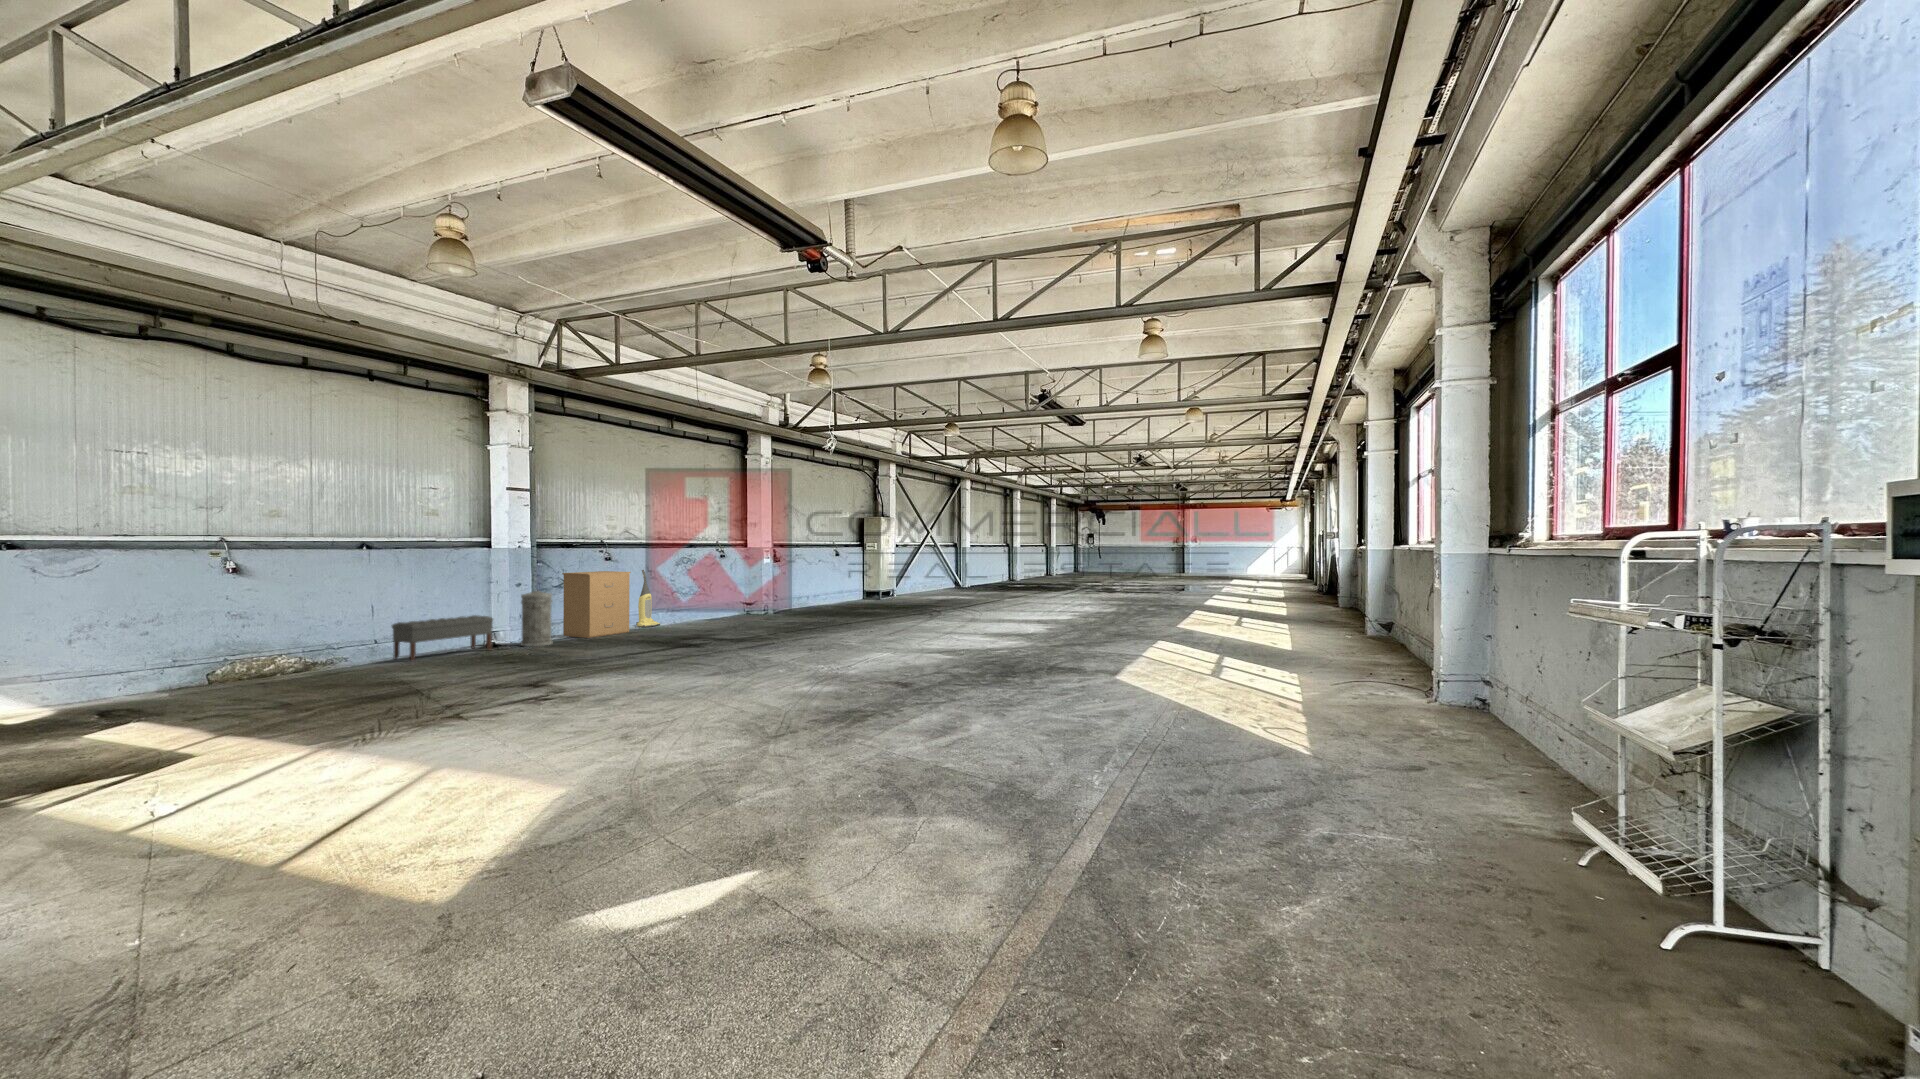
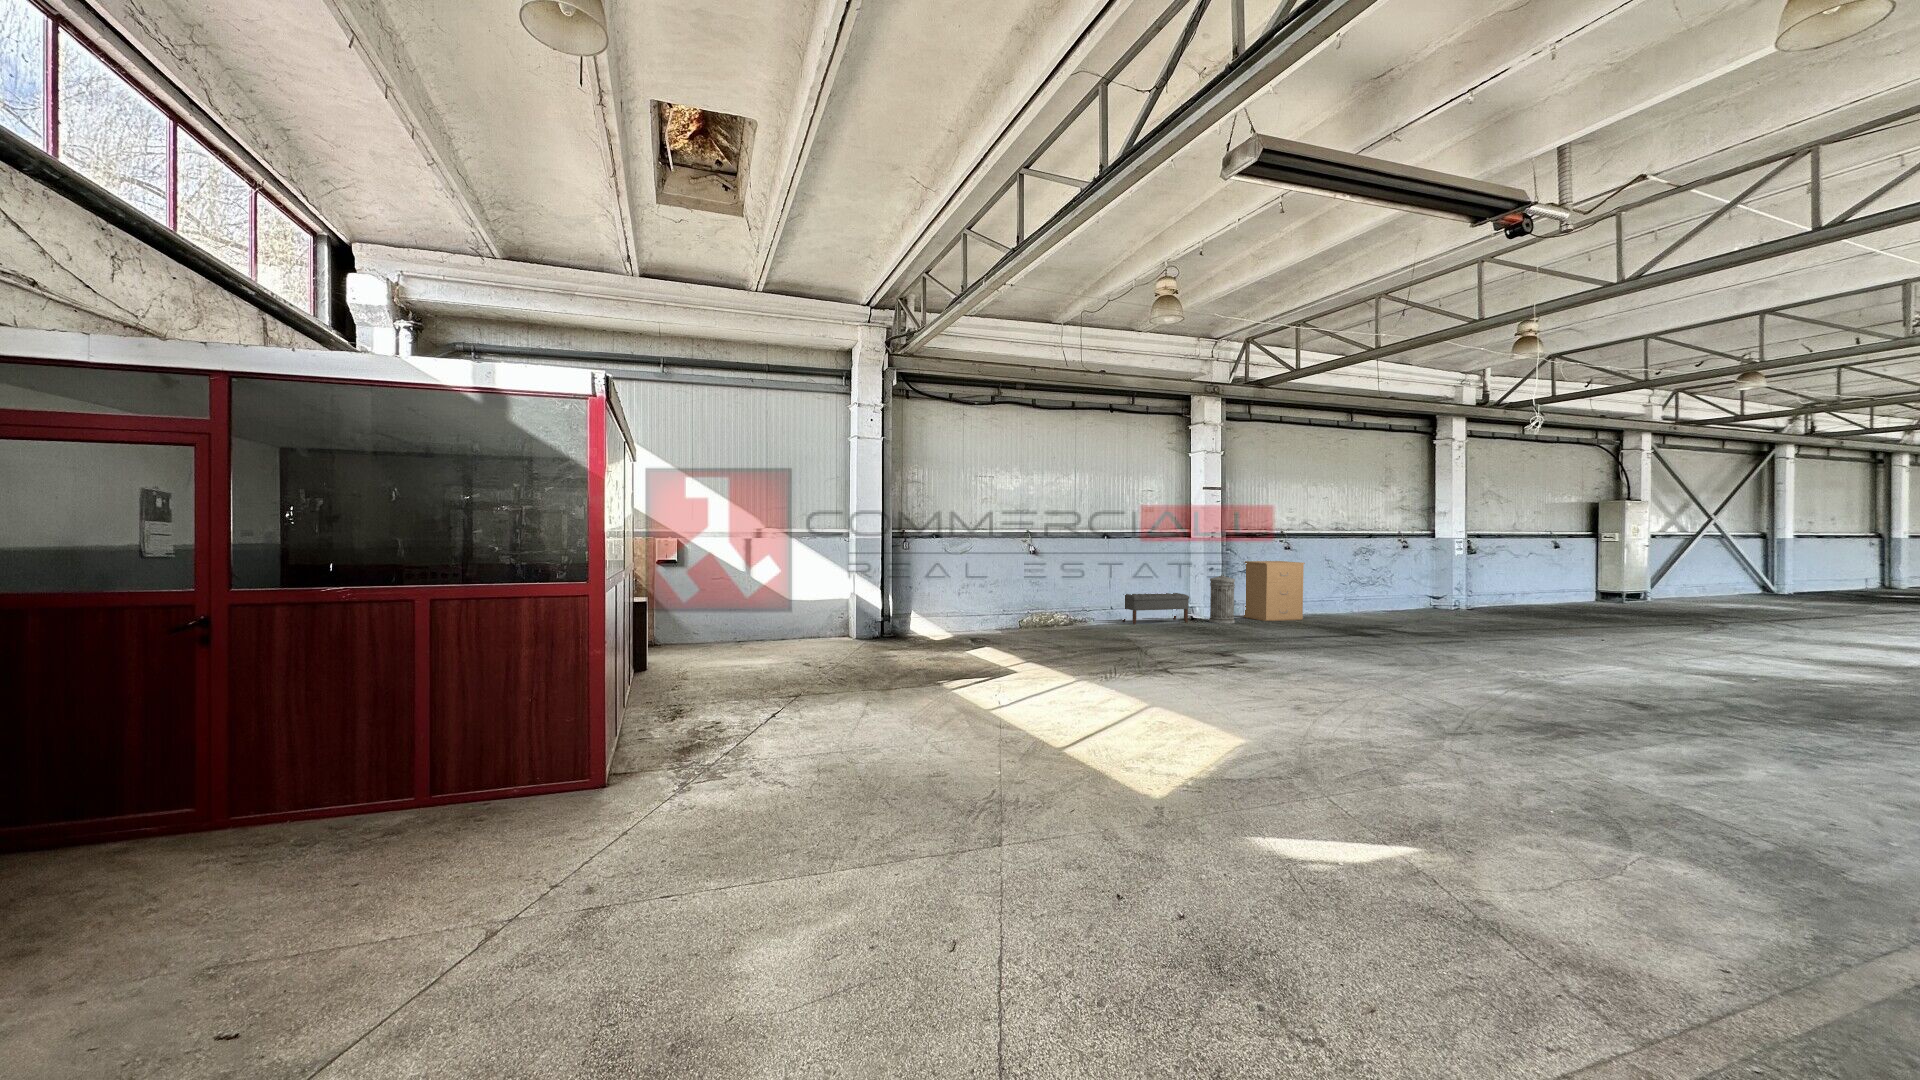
vacuum cleaner: present [636,570,660,627] -> none [1310,561,1333,617]

